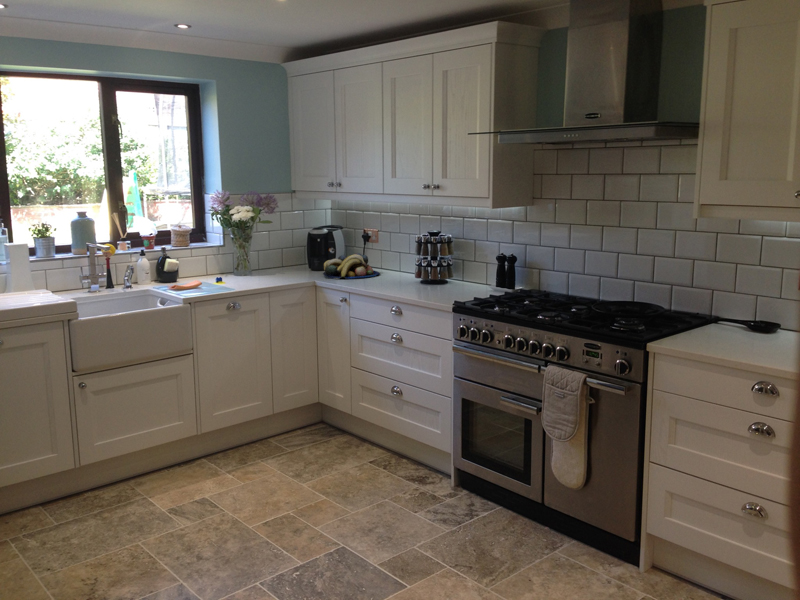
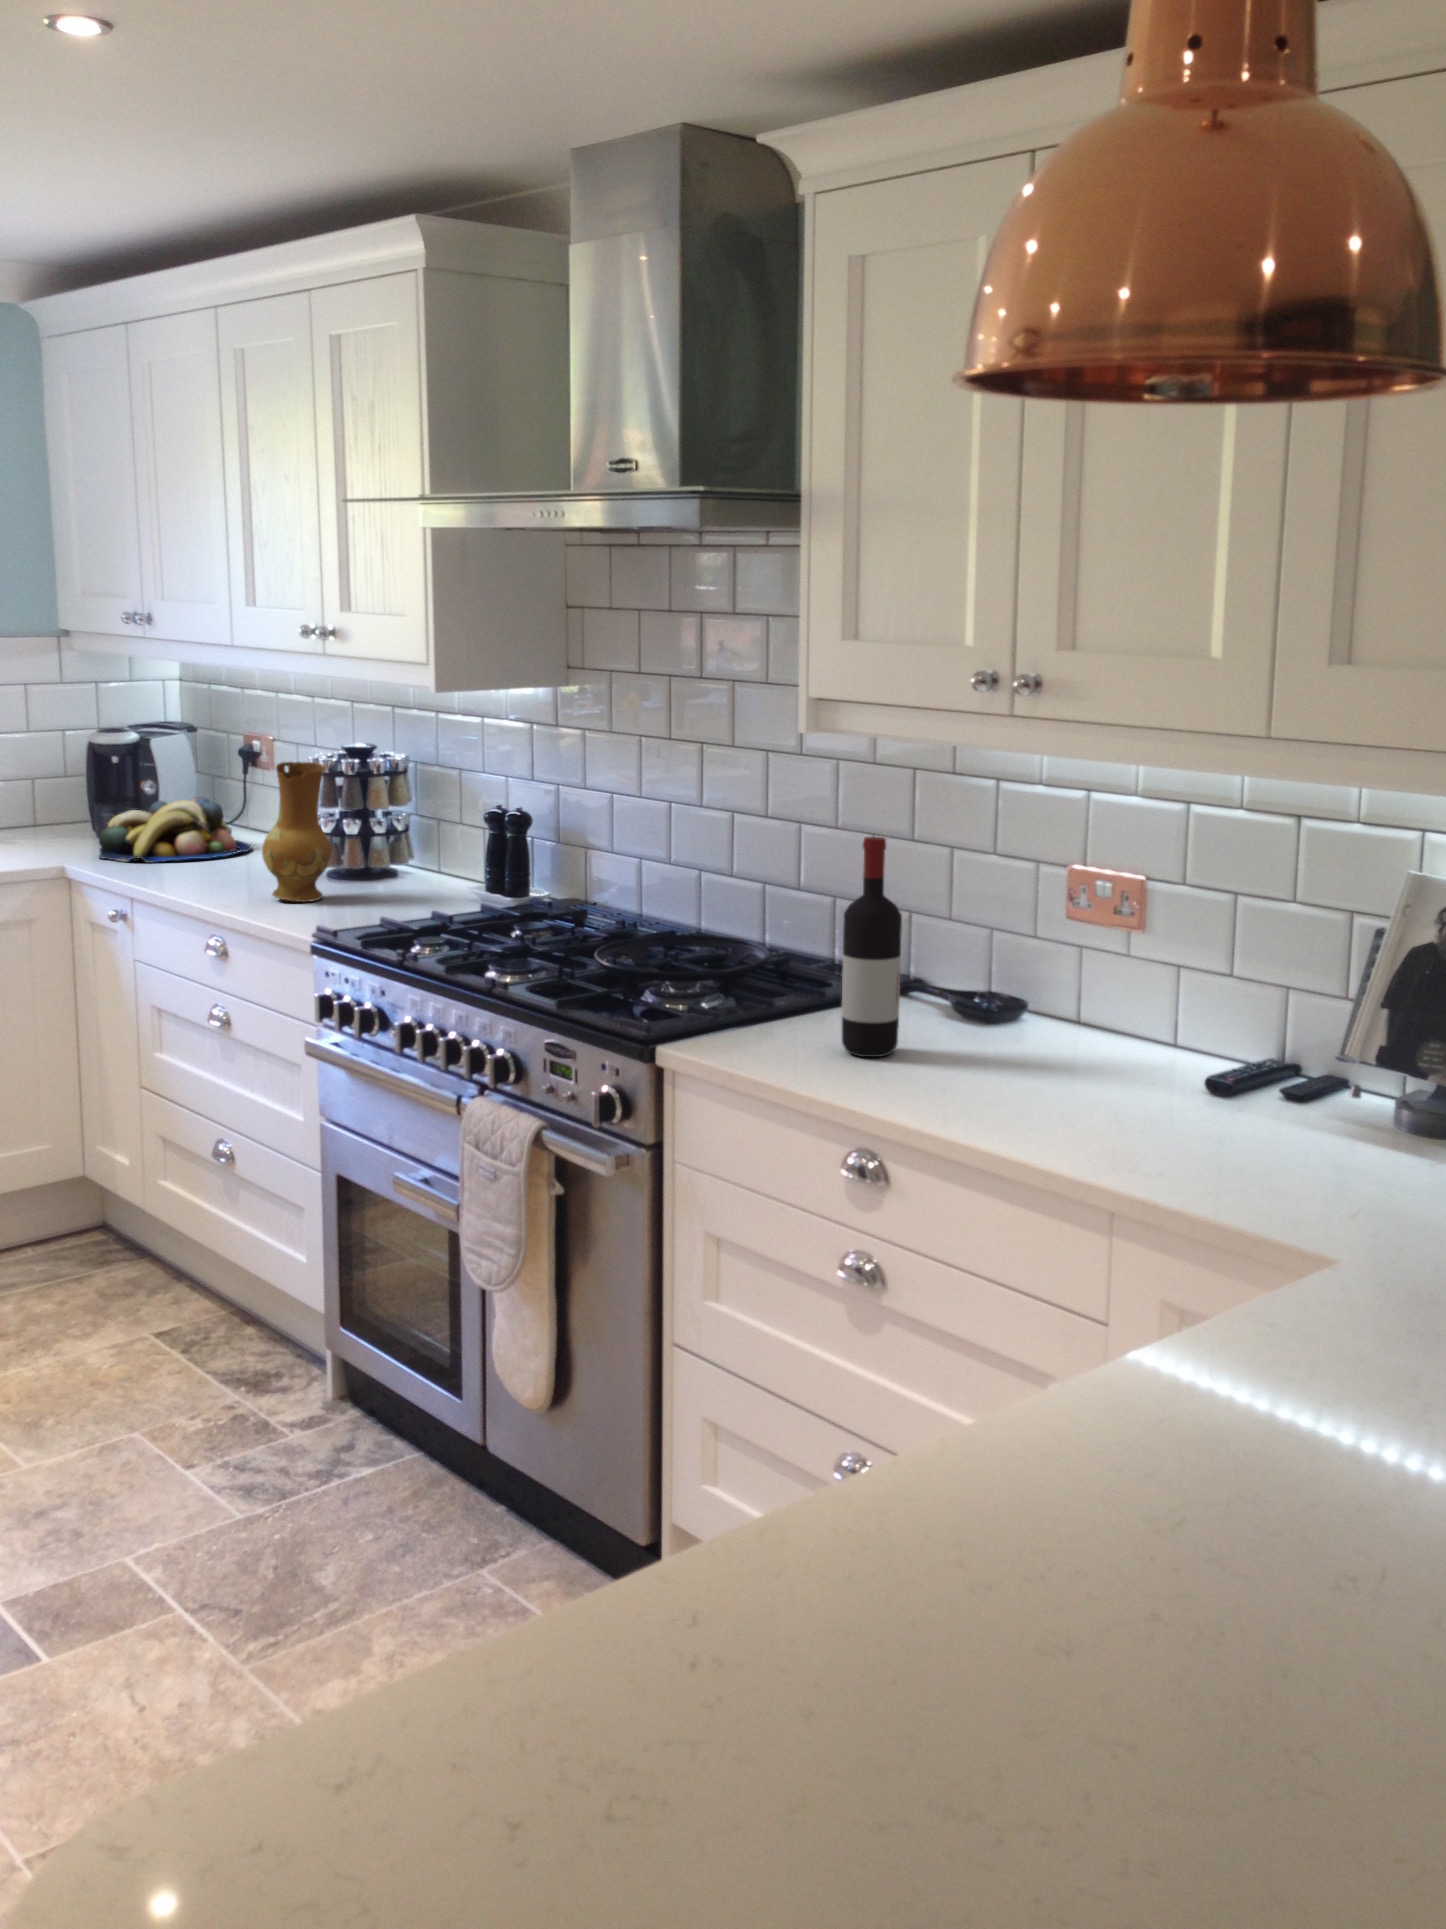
ceramic jug: none [414,238,440,293] -> present [262,762,332,902]
wine bottle: none [726,260,754,346] -> present [842,837,902,1057]

